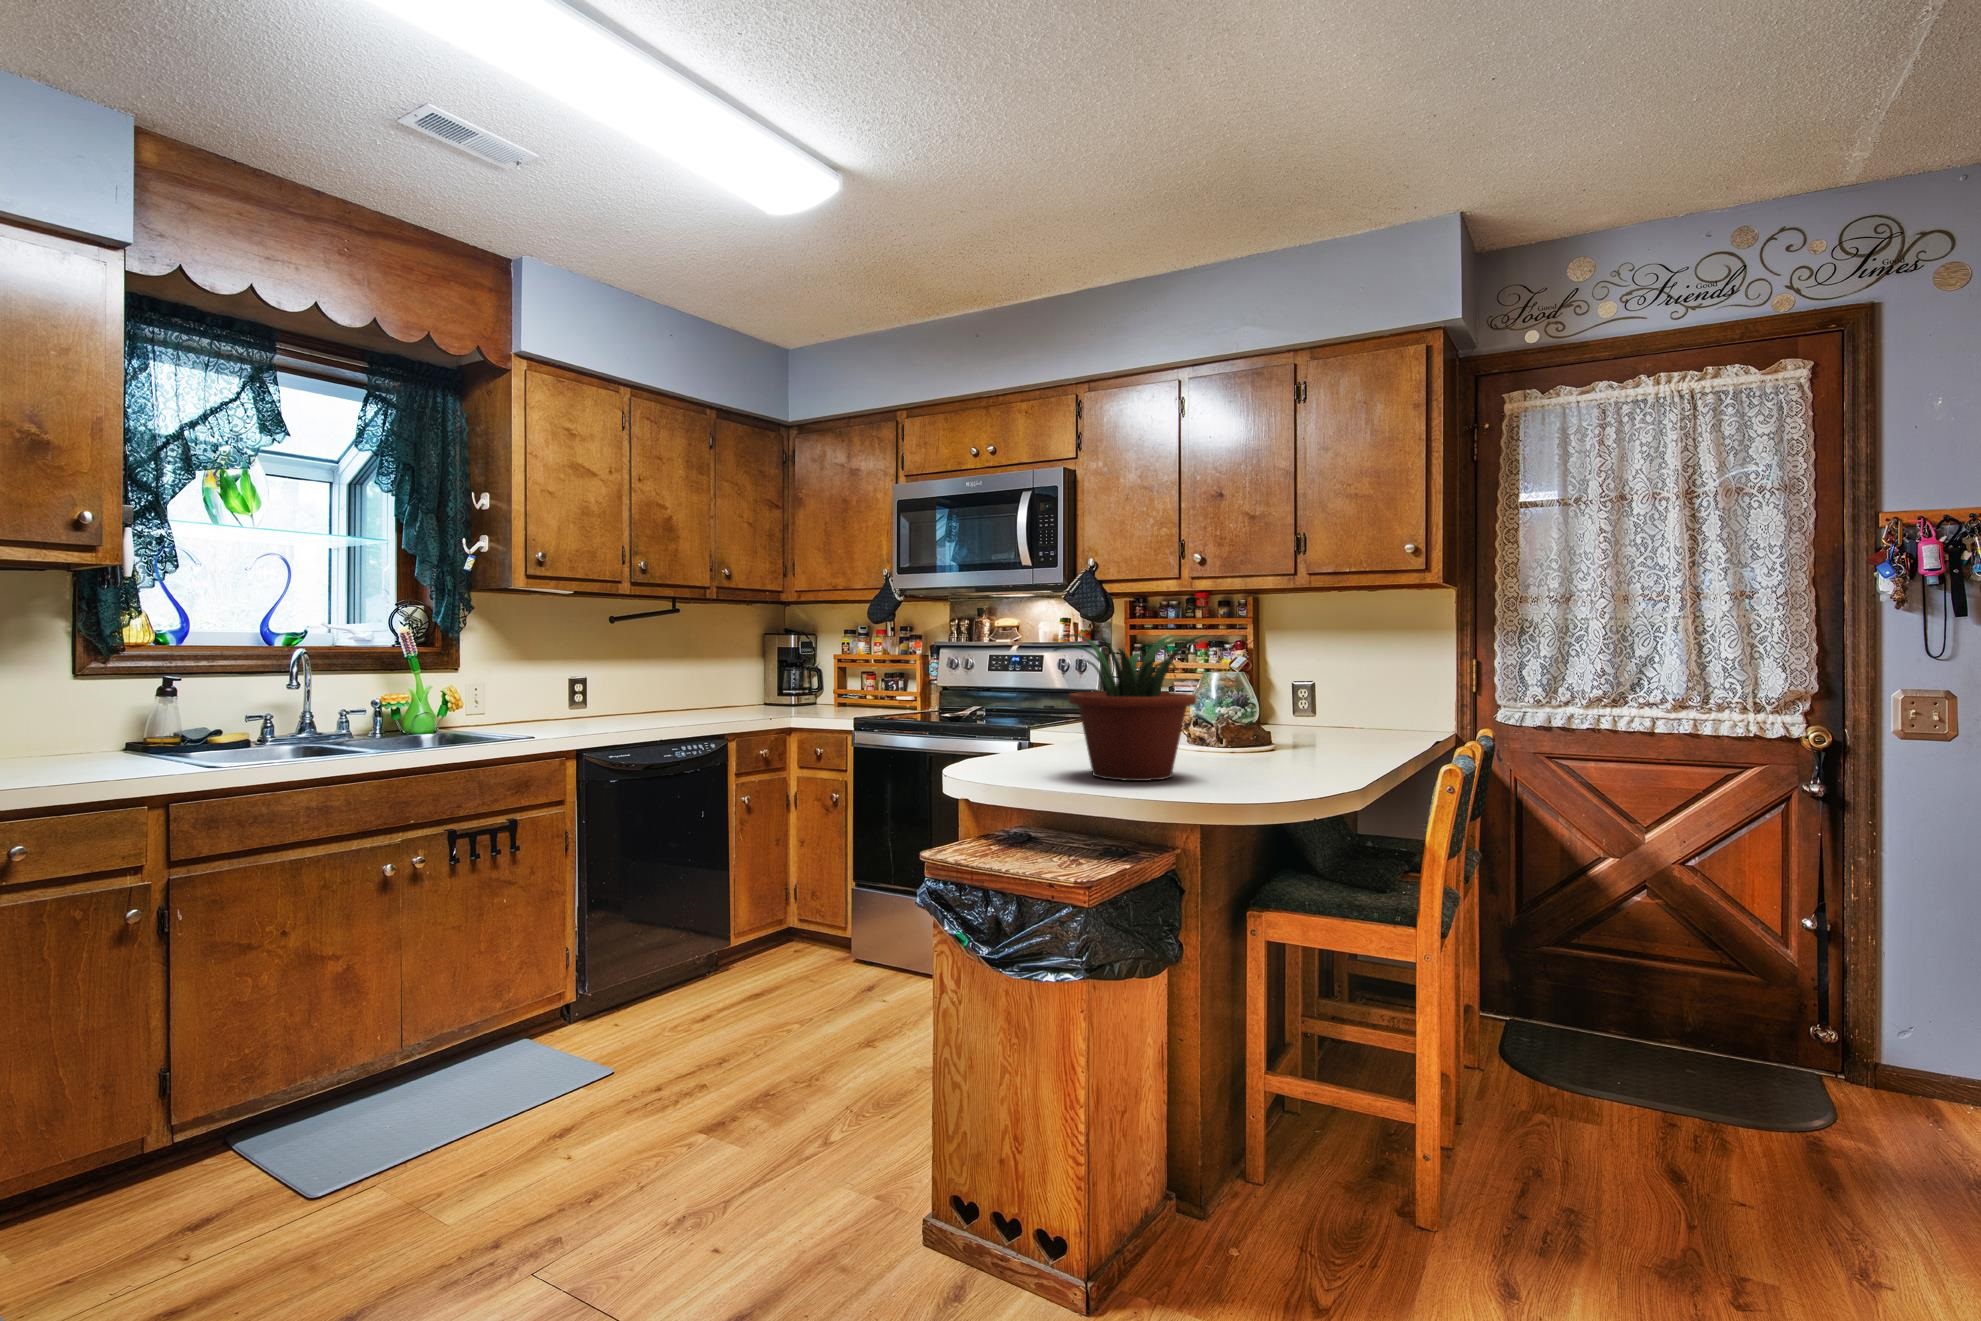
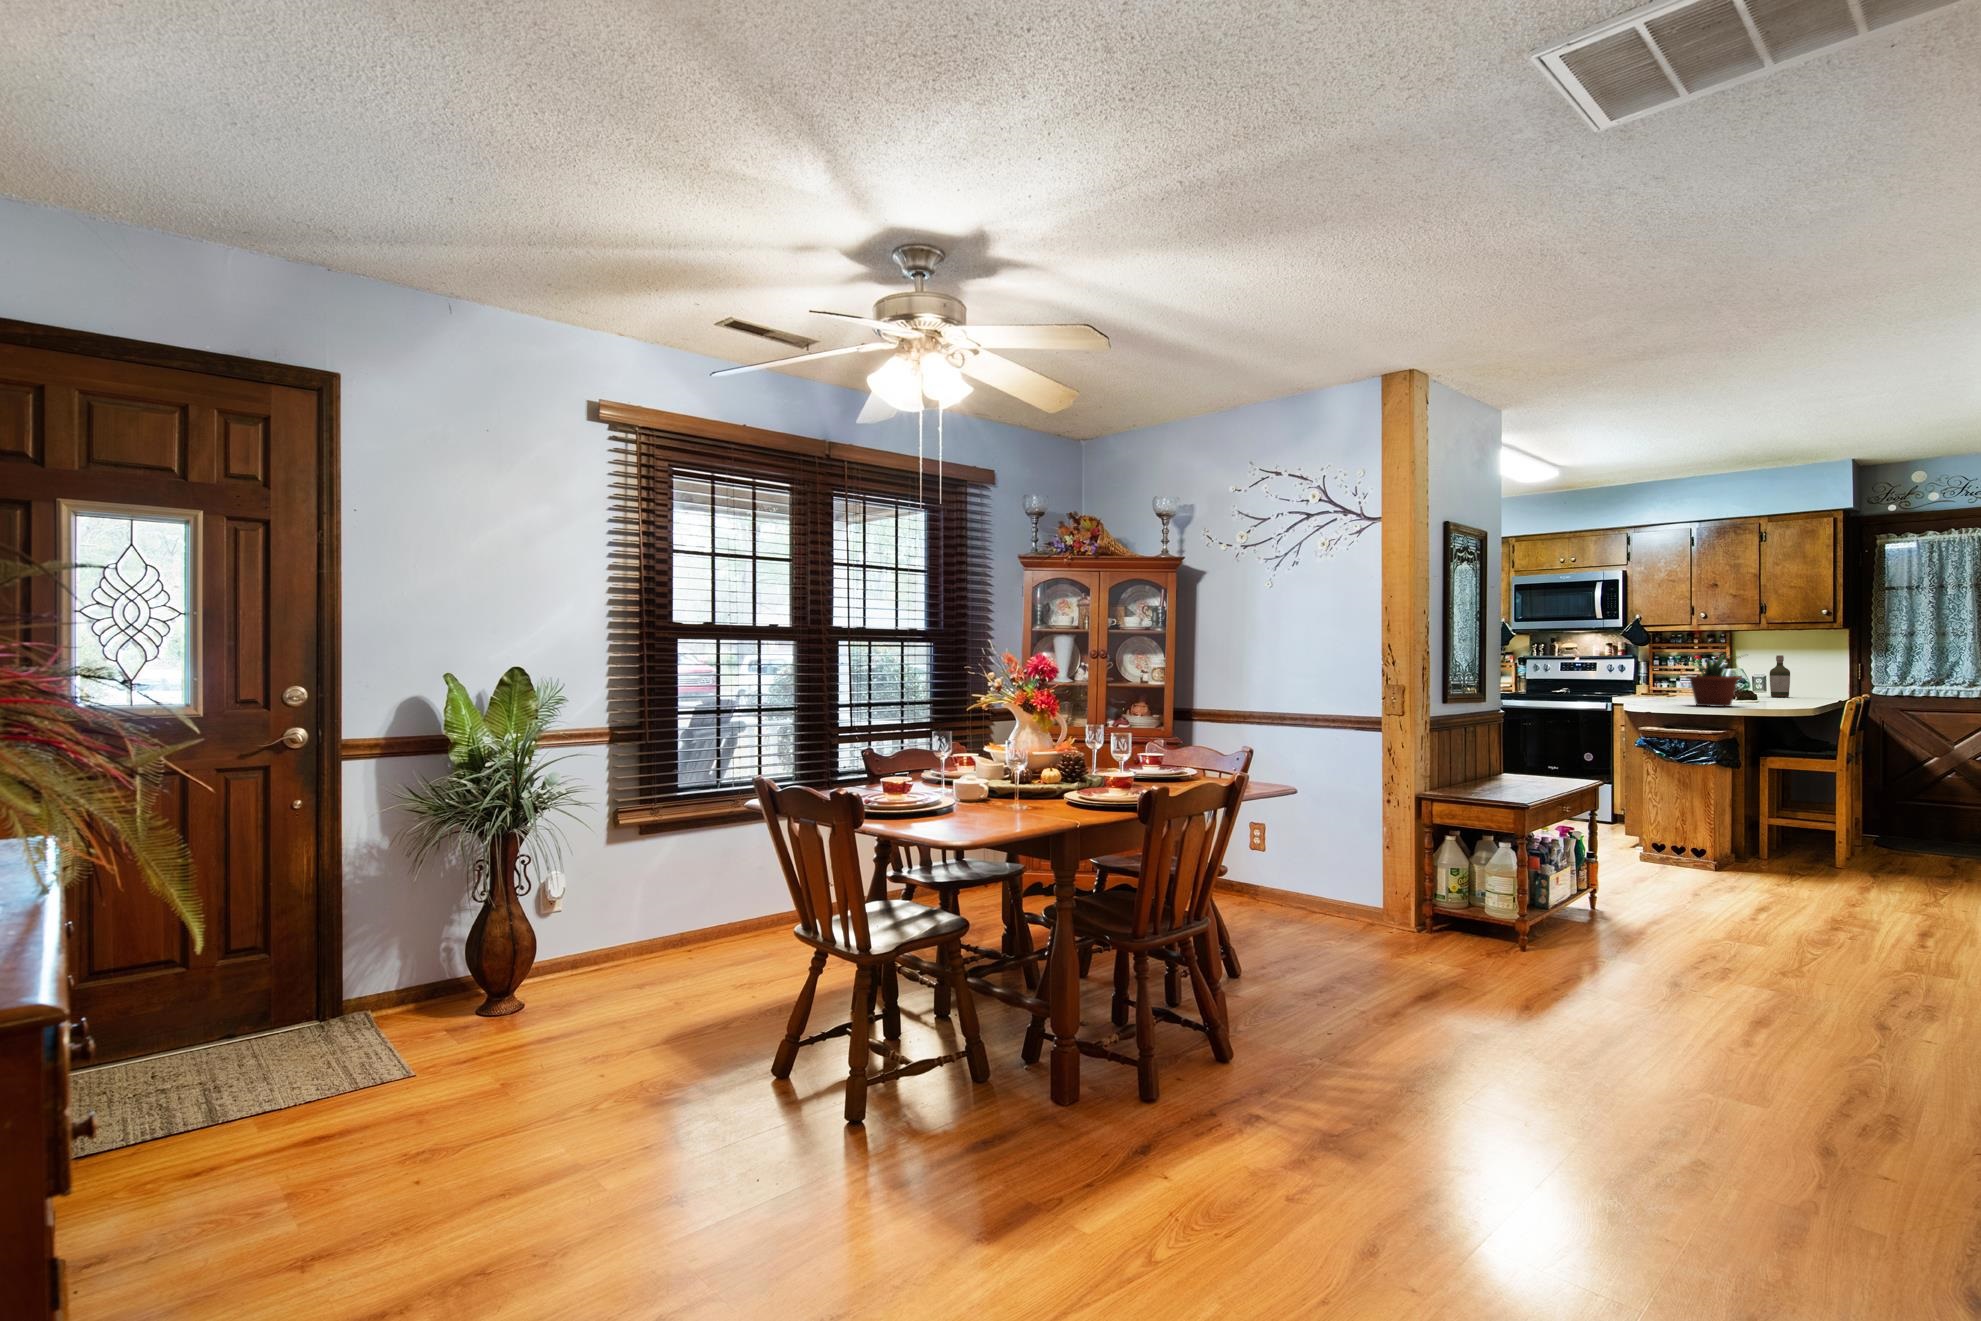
bottle: none [1320,643,1356,727] -> present [1770,655,1790,697]

